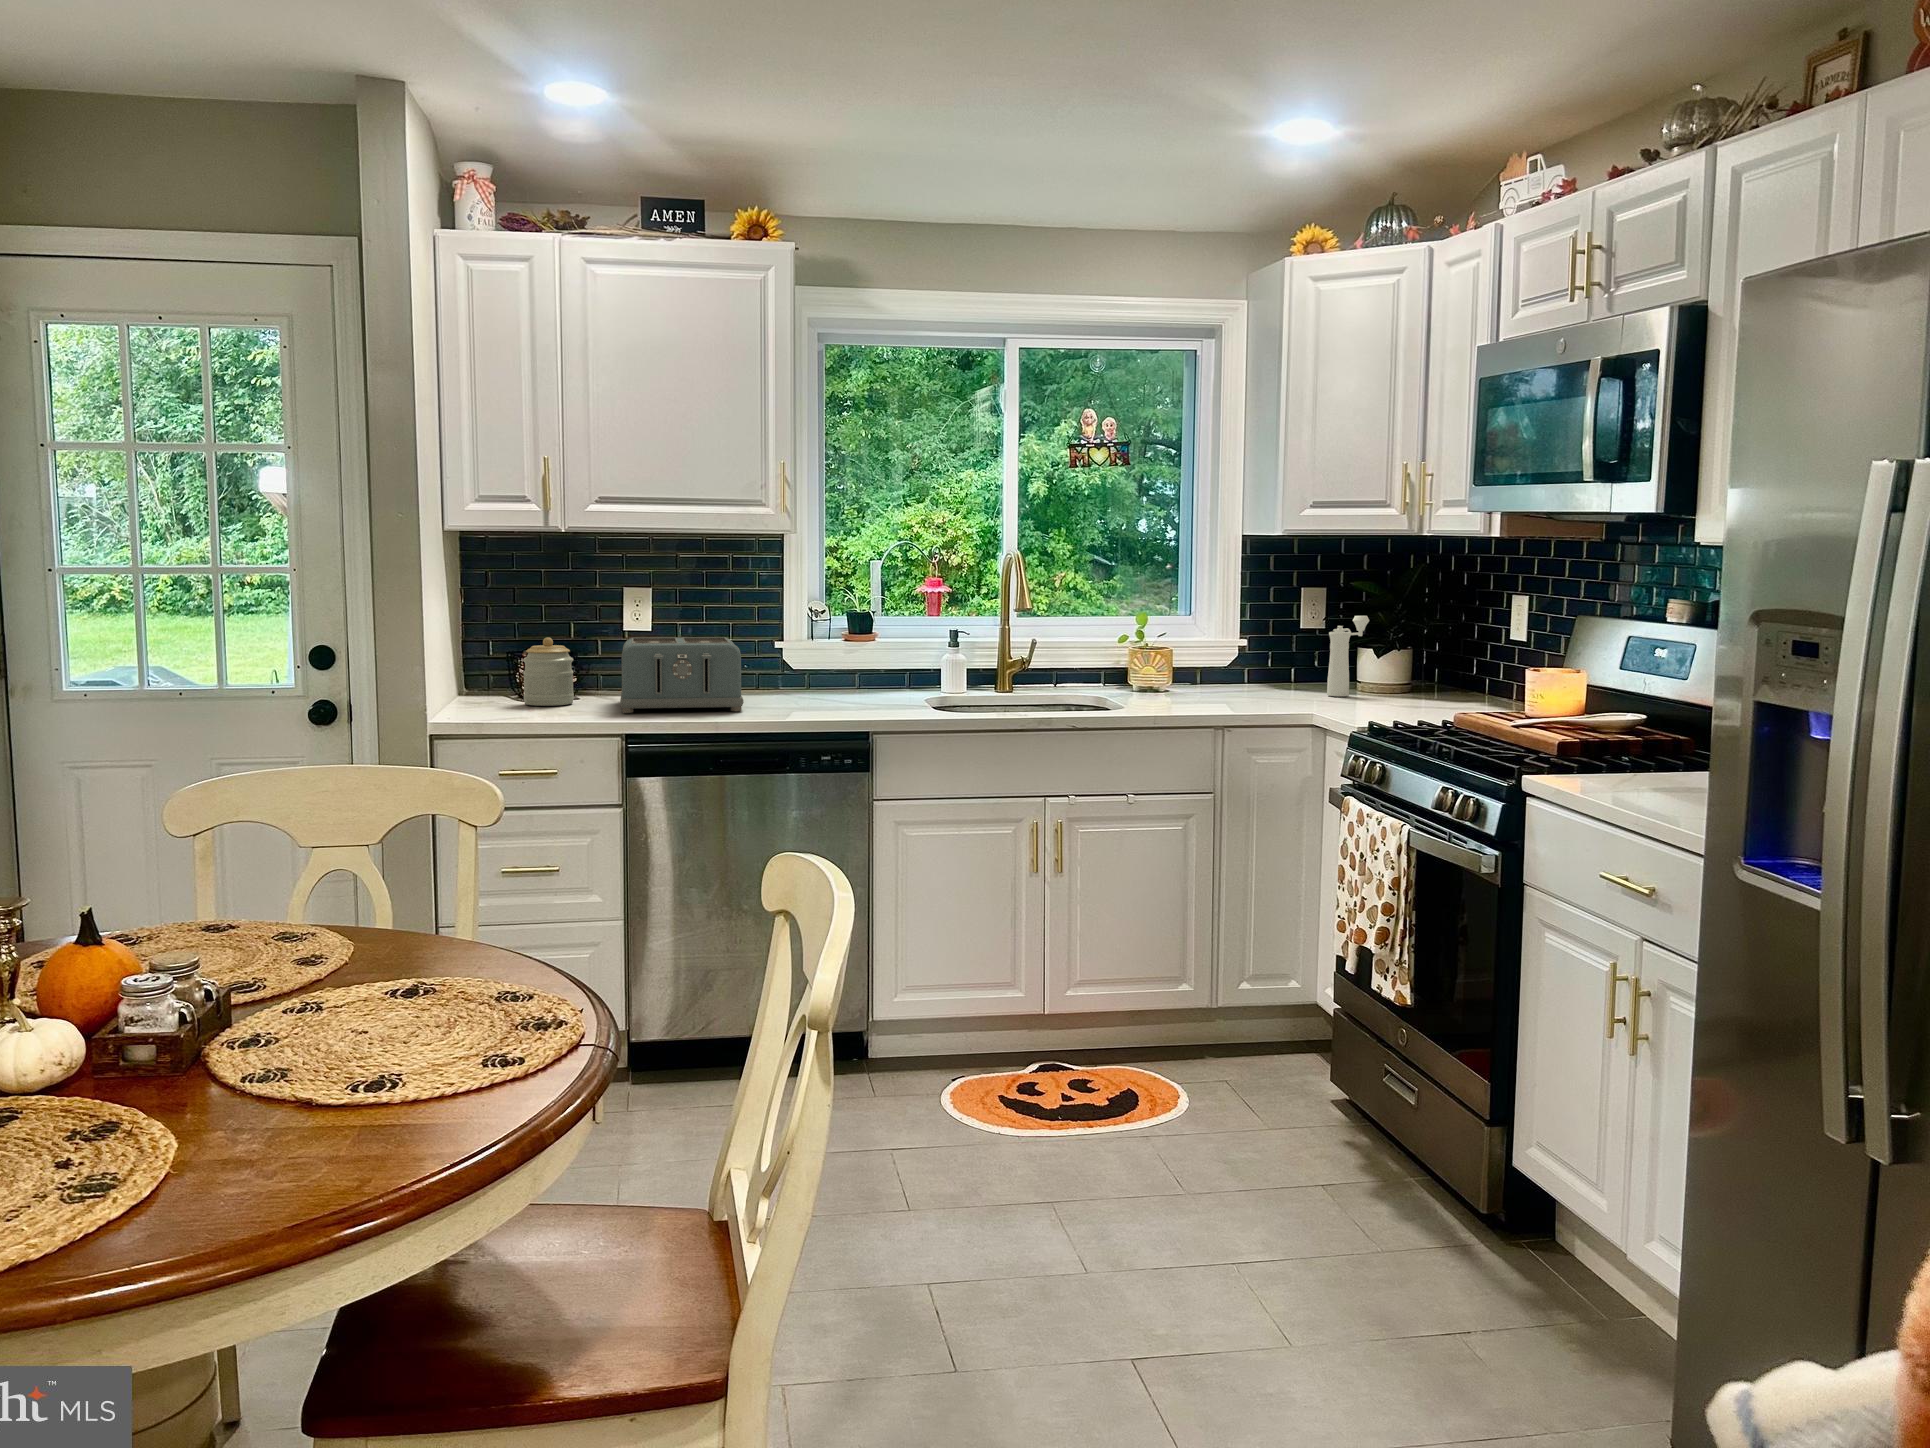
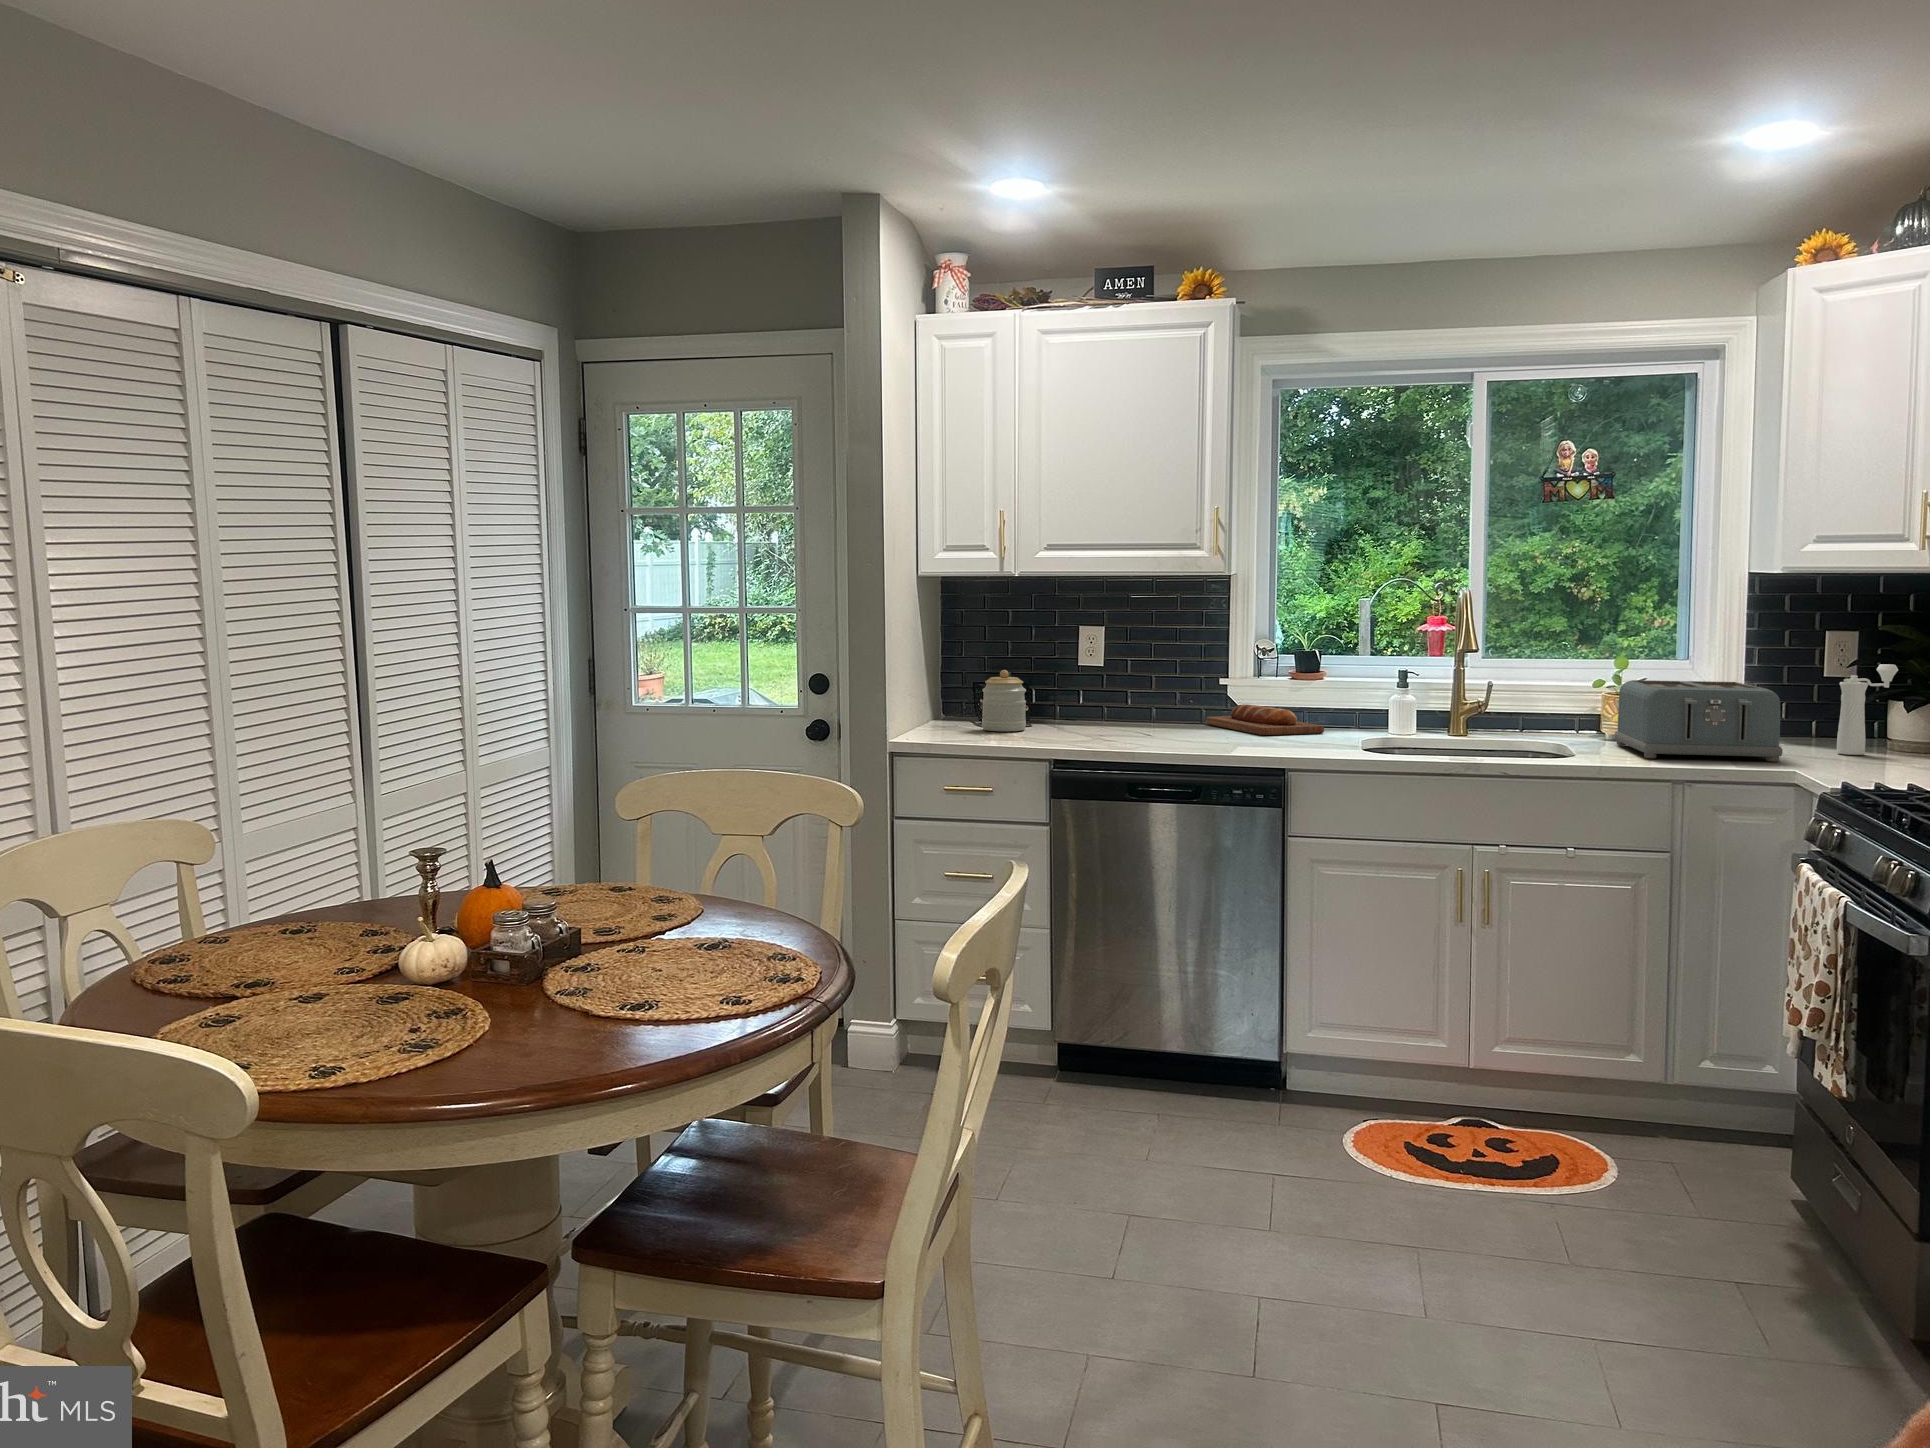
toaster: present [620,637,744,713] -> present [1615,680,1783,762]
bread loaf: none [757,668,883,699] -> present [1206,704,1324,735]

